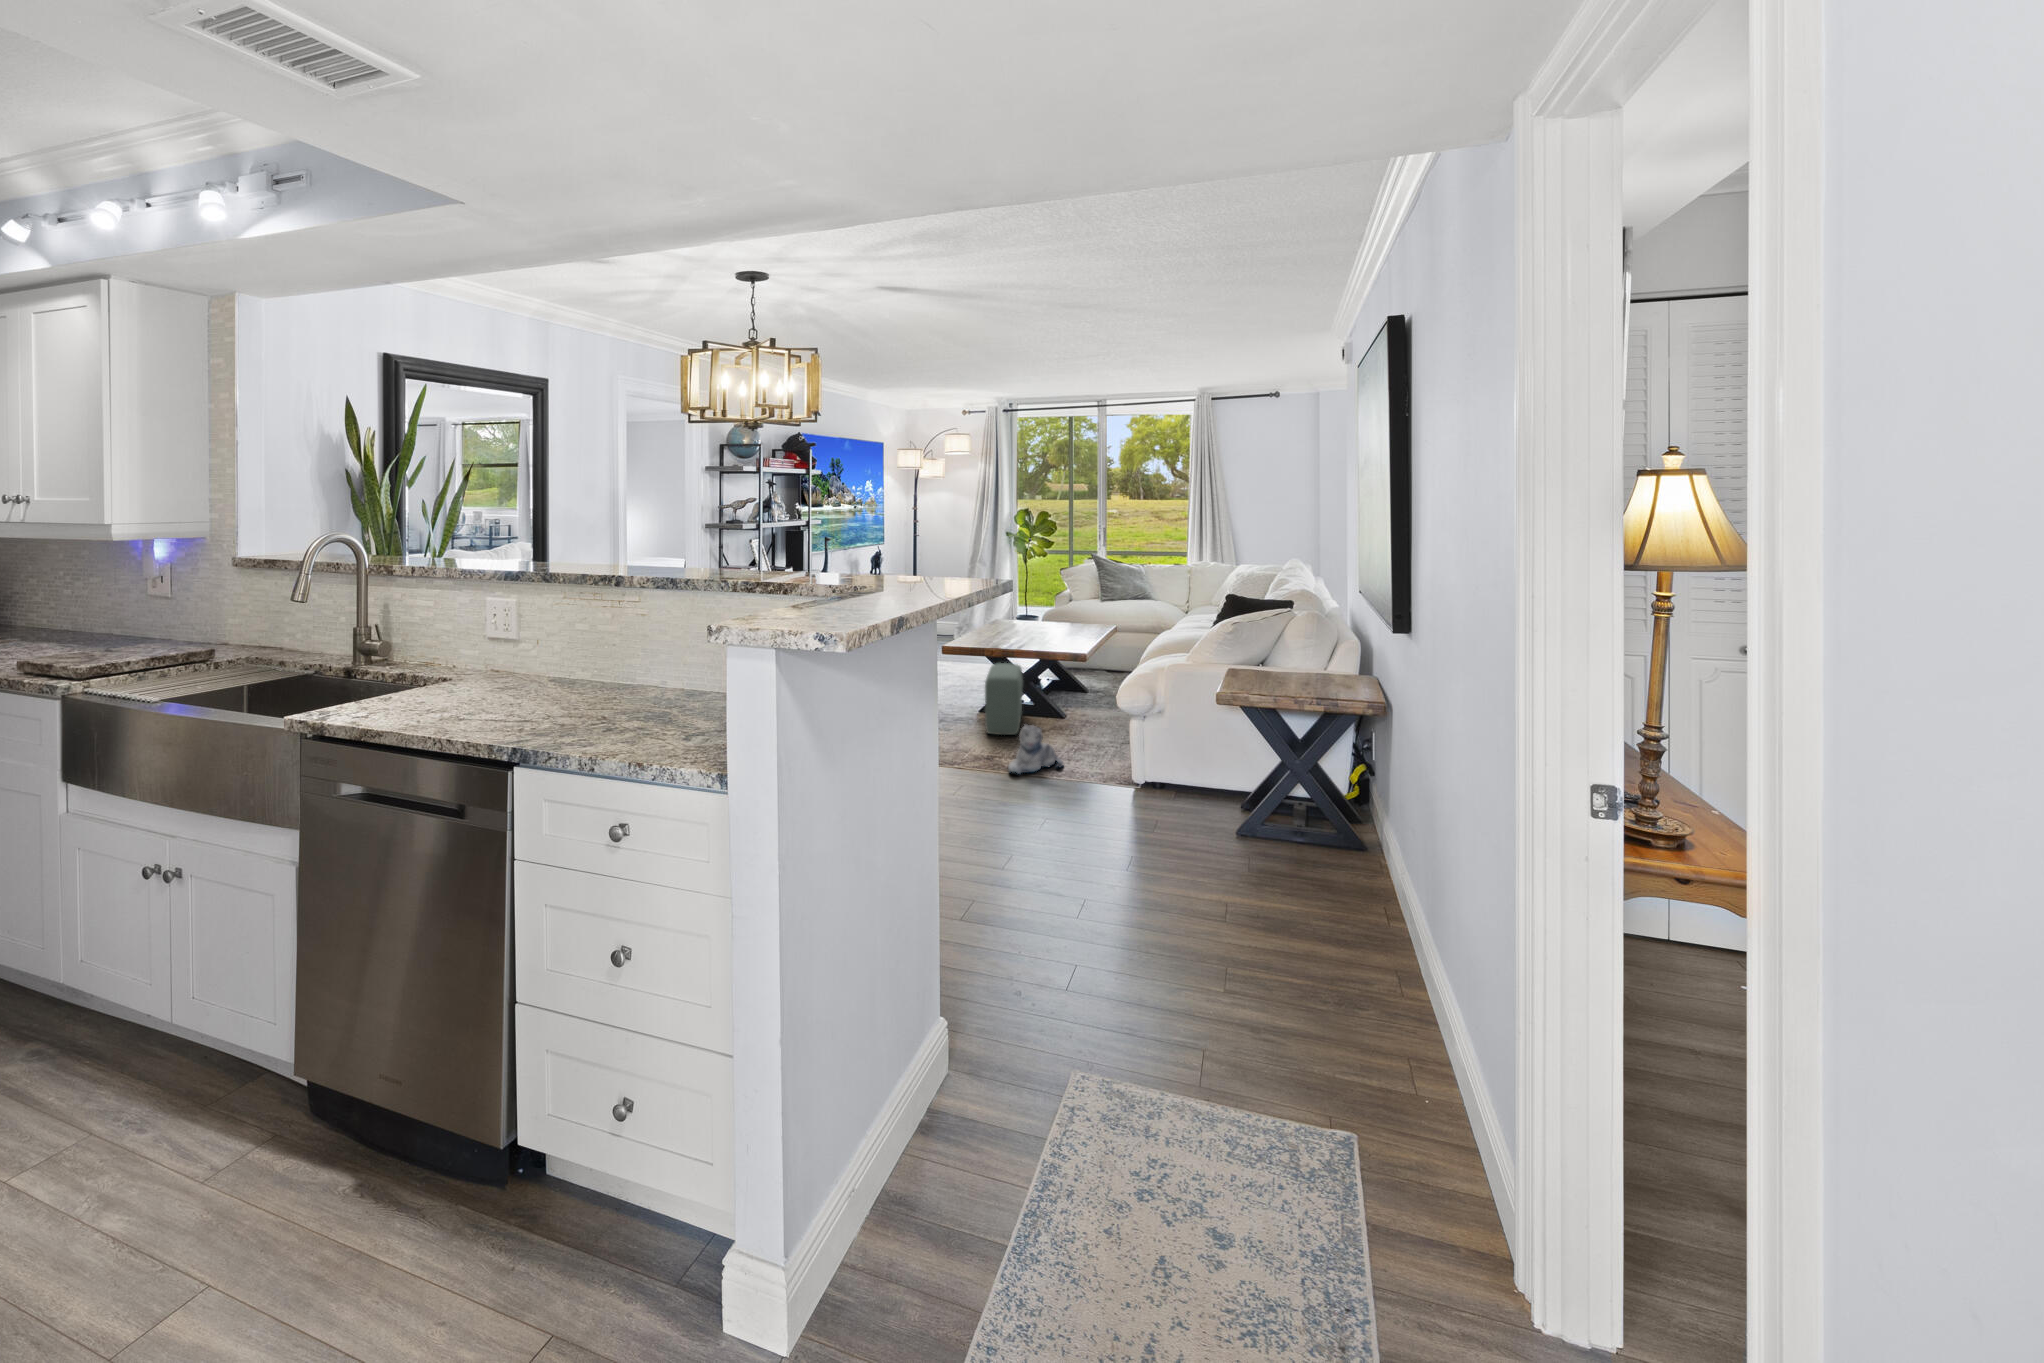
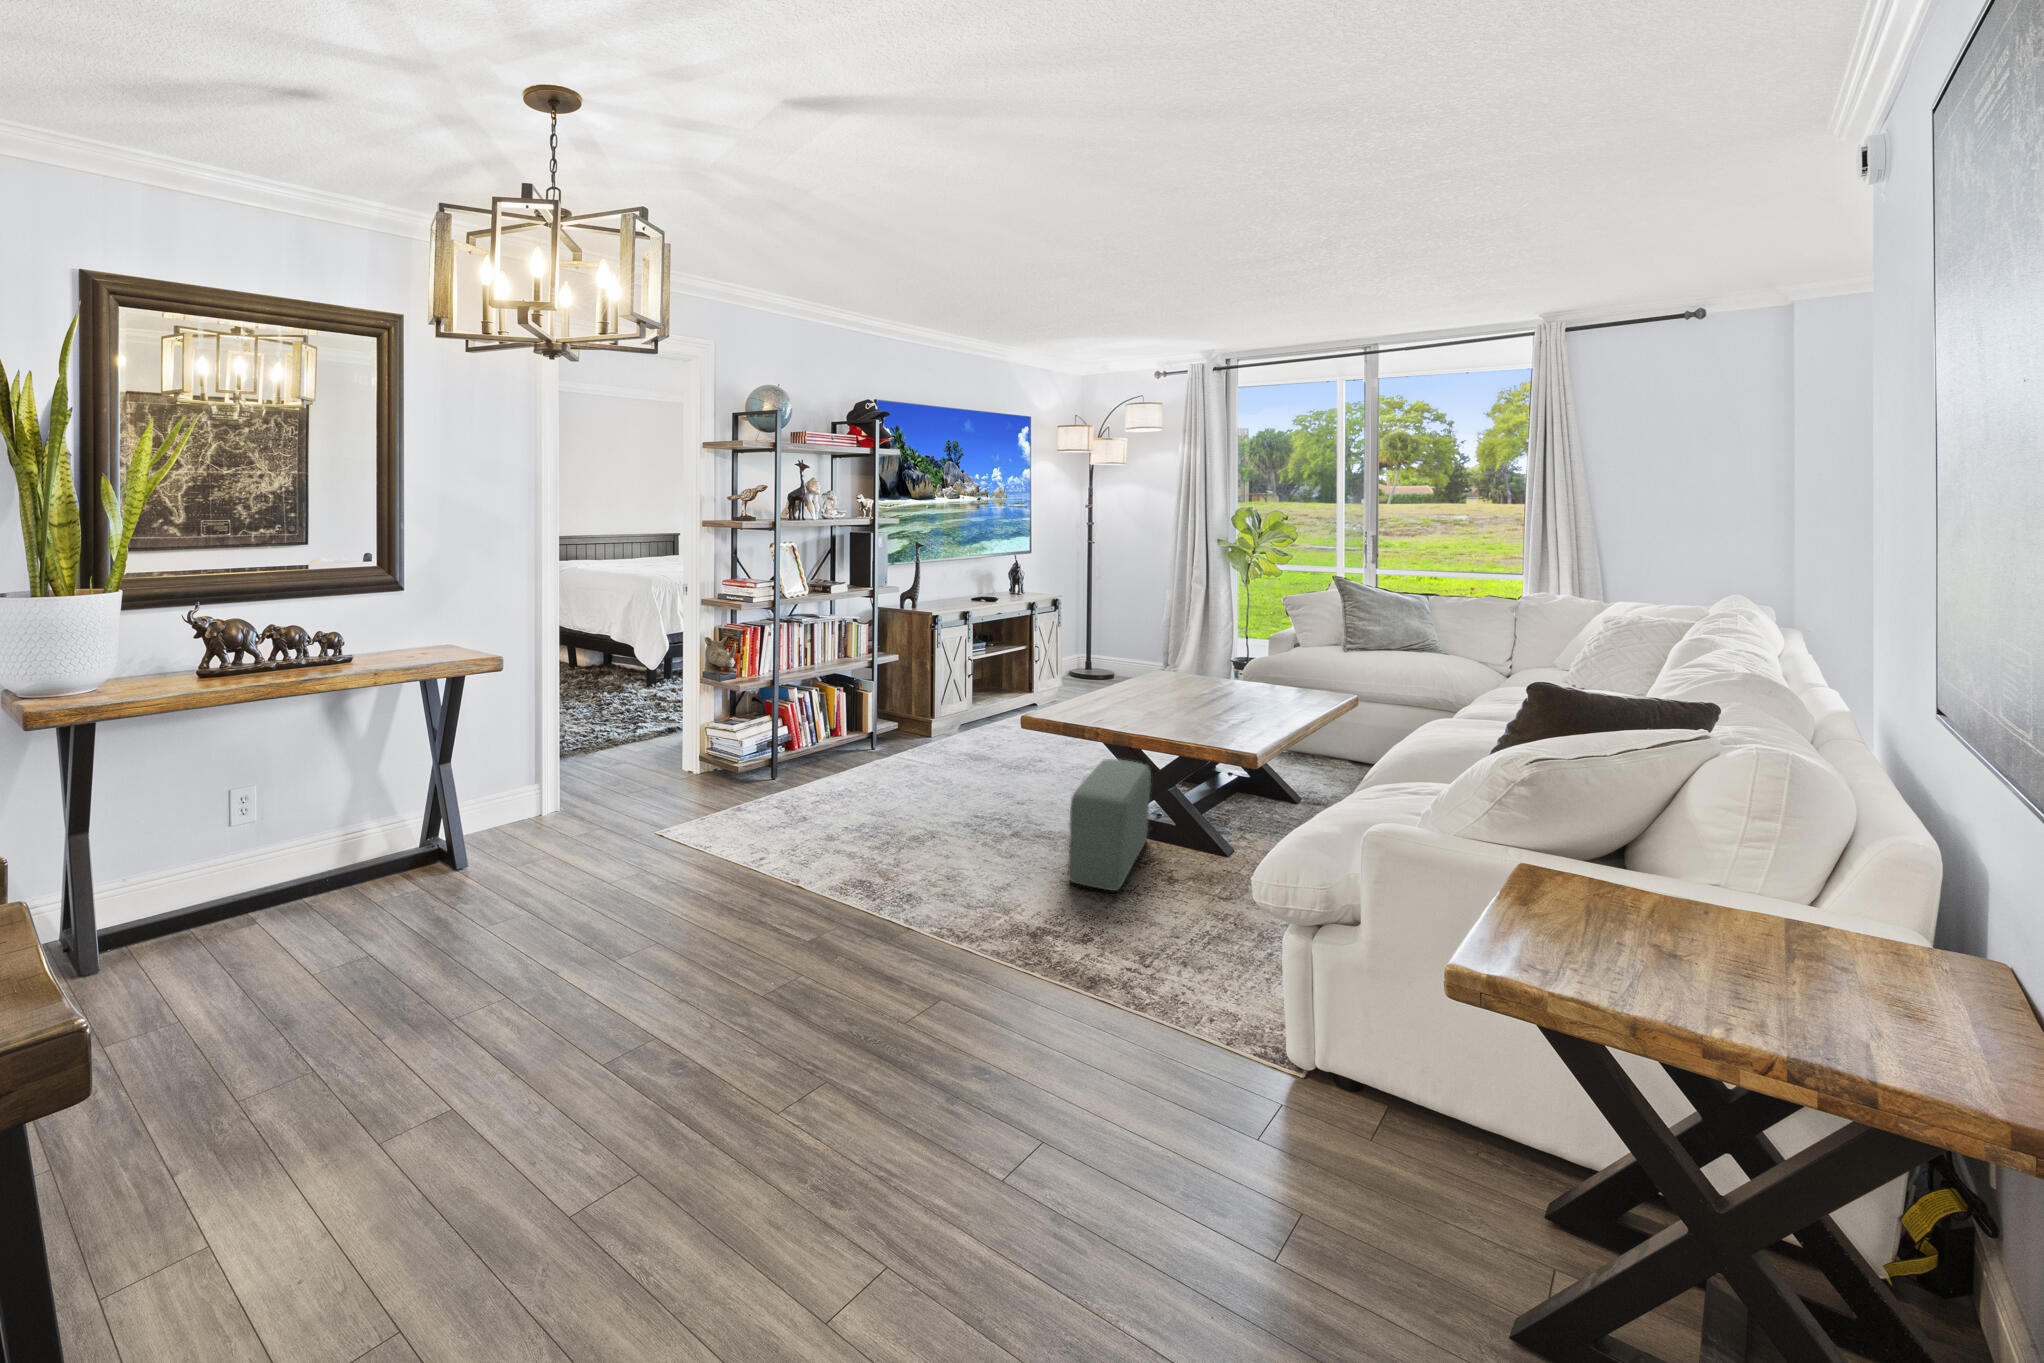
plush toy: present [1008,724,1063,774] -> none [1059,905,1170,999]

